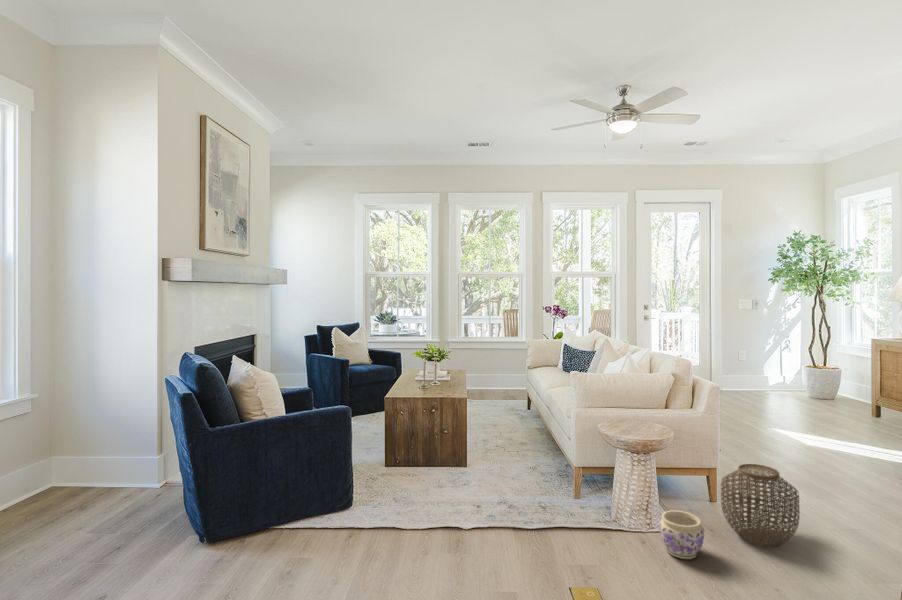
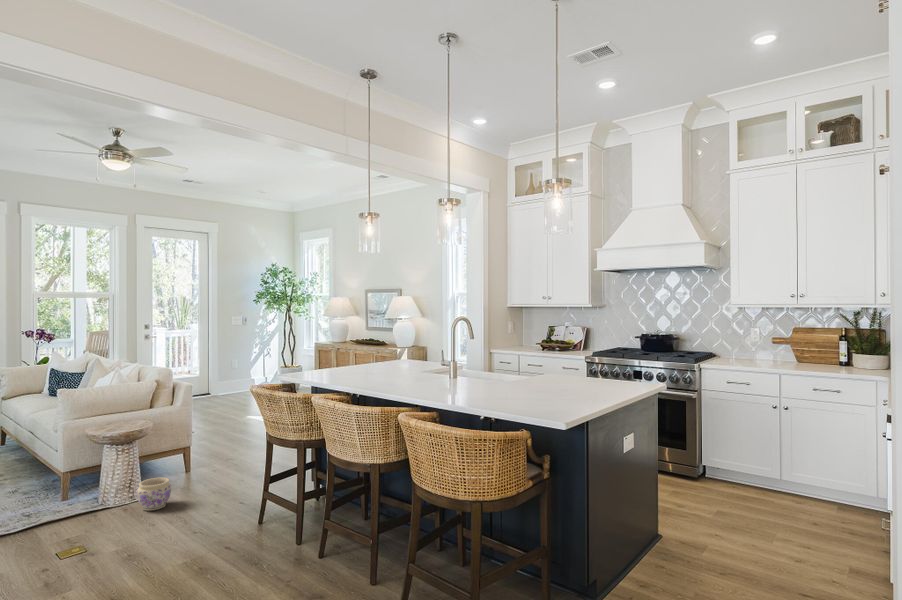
woven basket: present [721,464,800,547] -> none [188,434,238,488]

